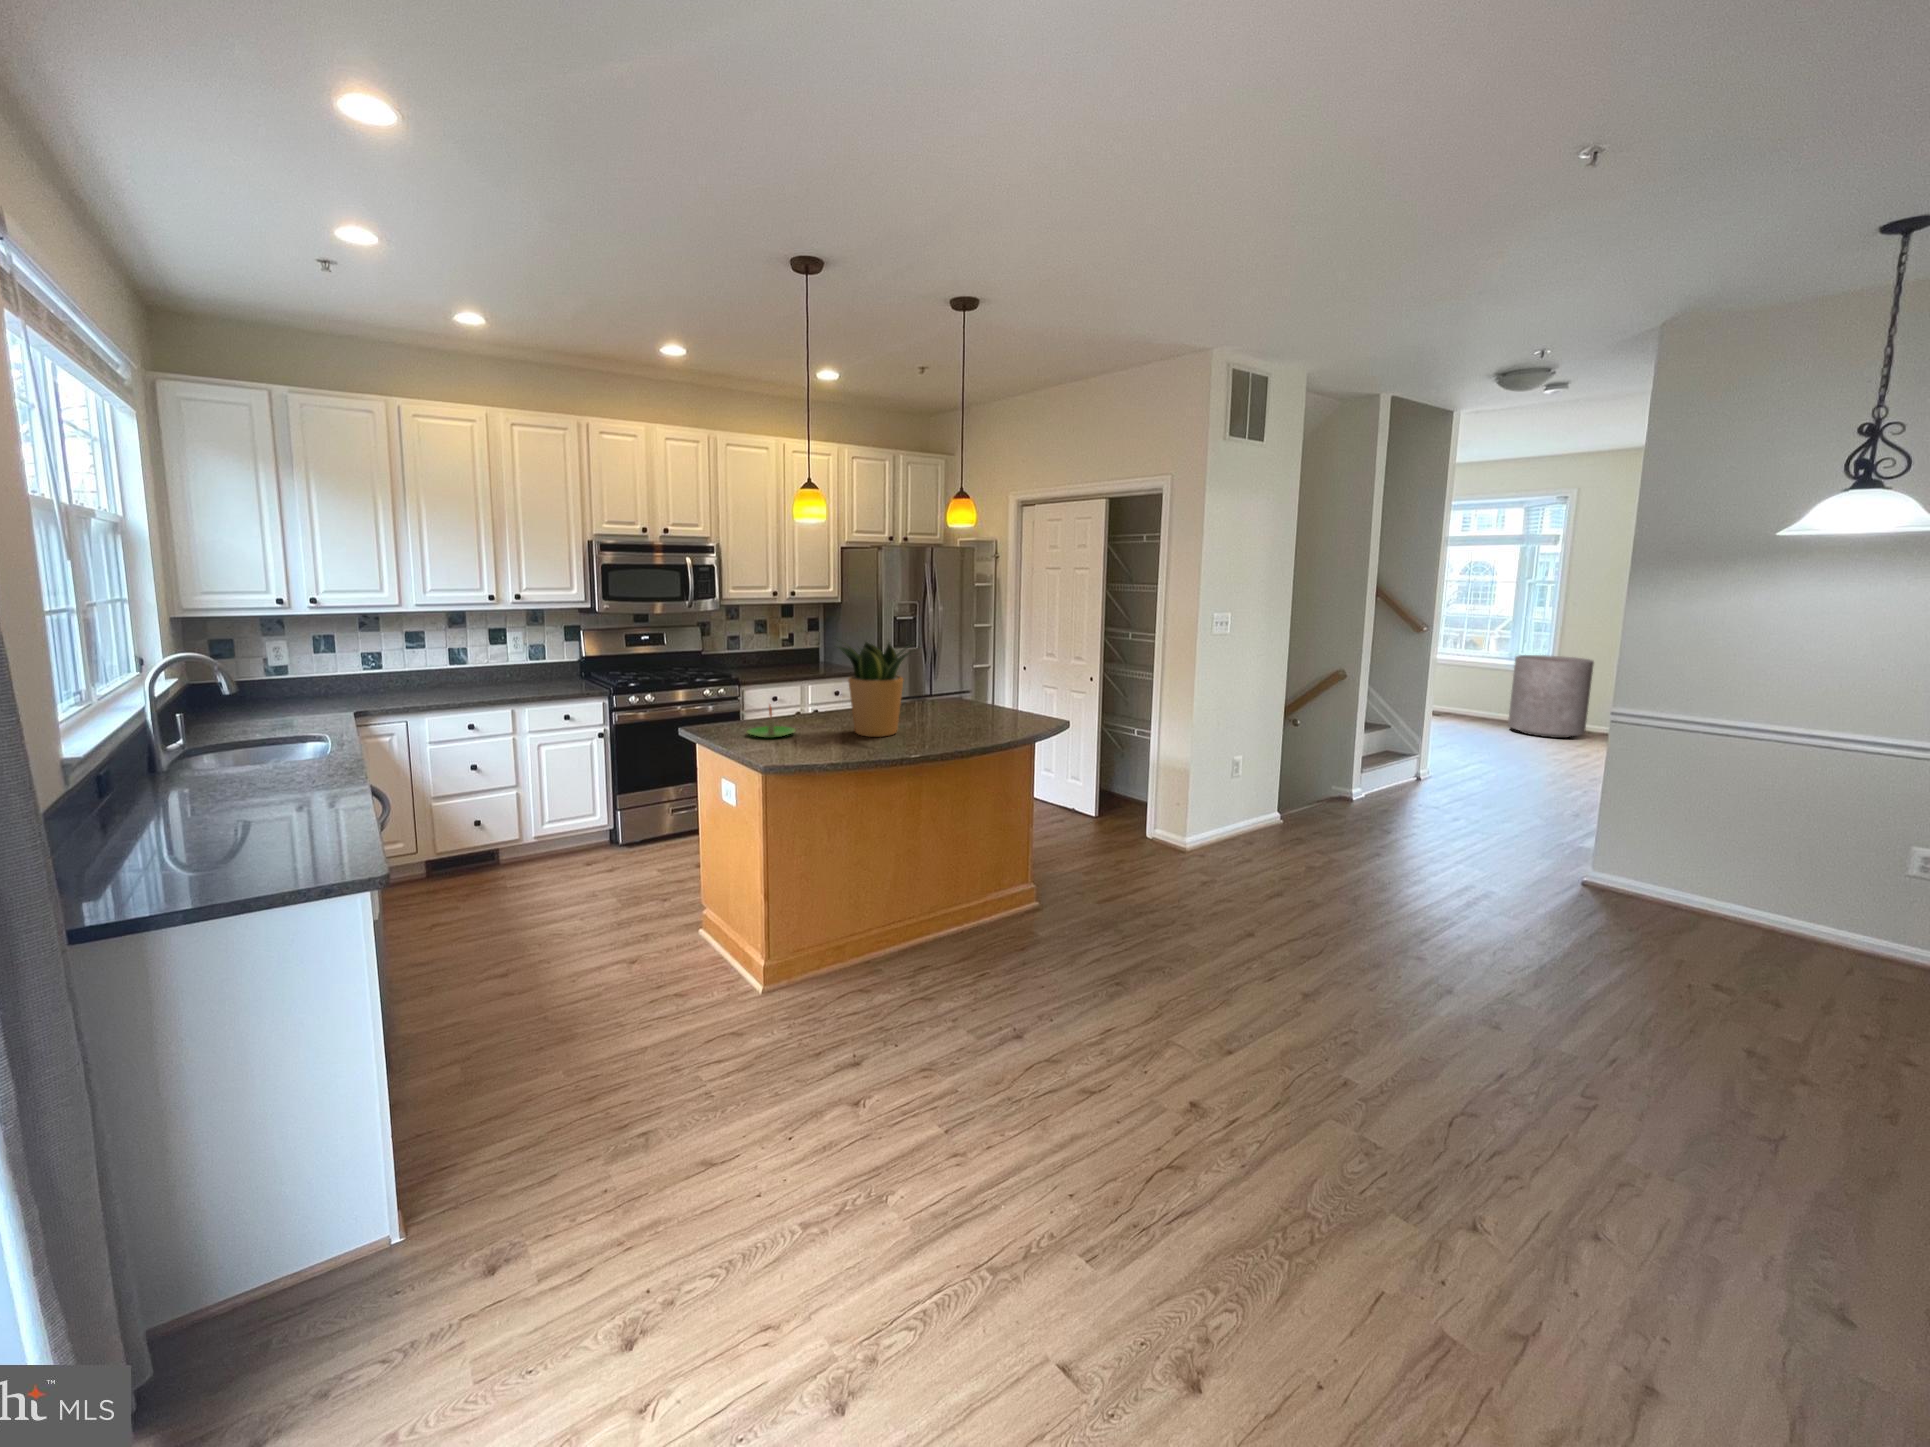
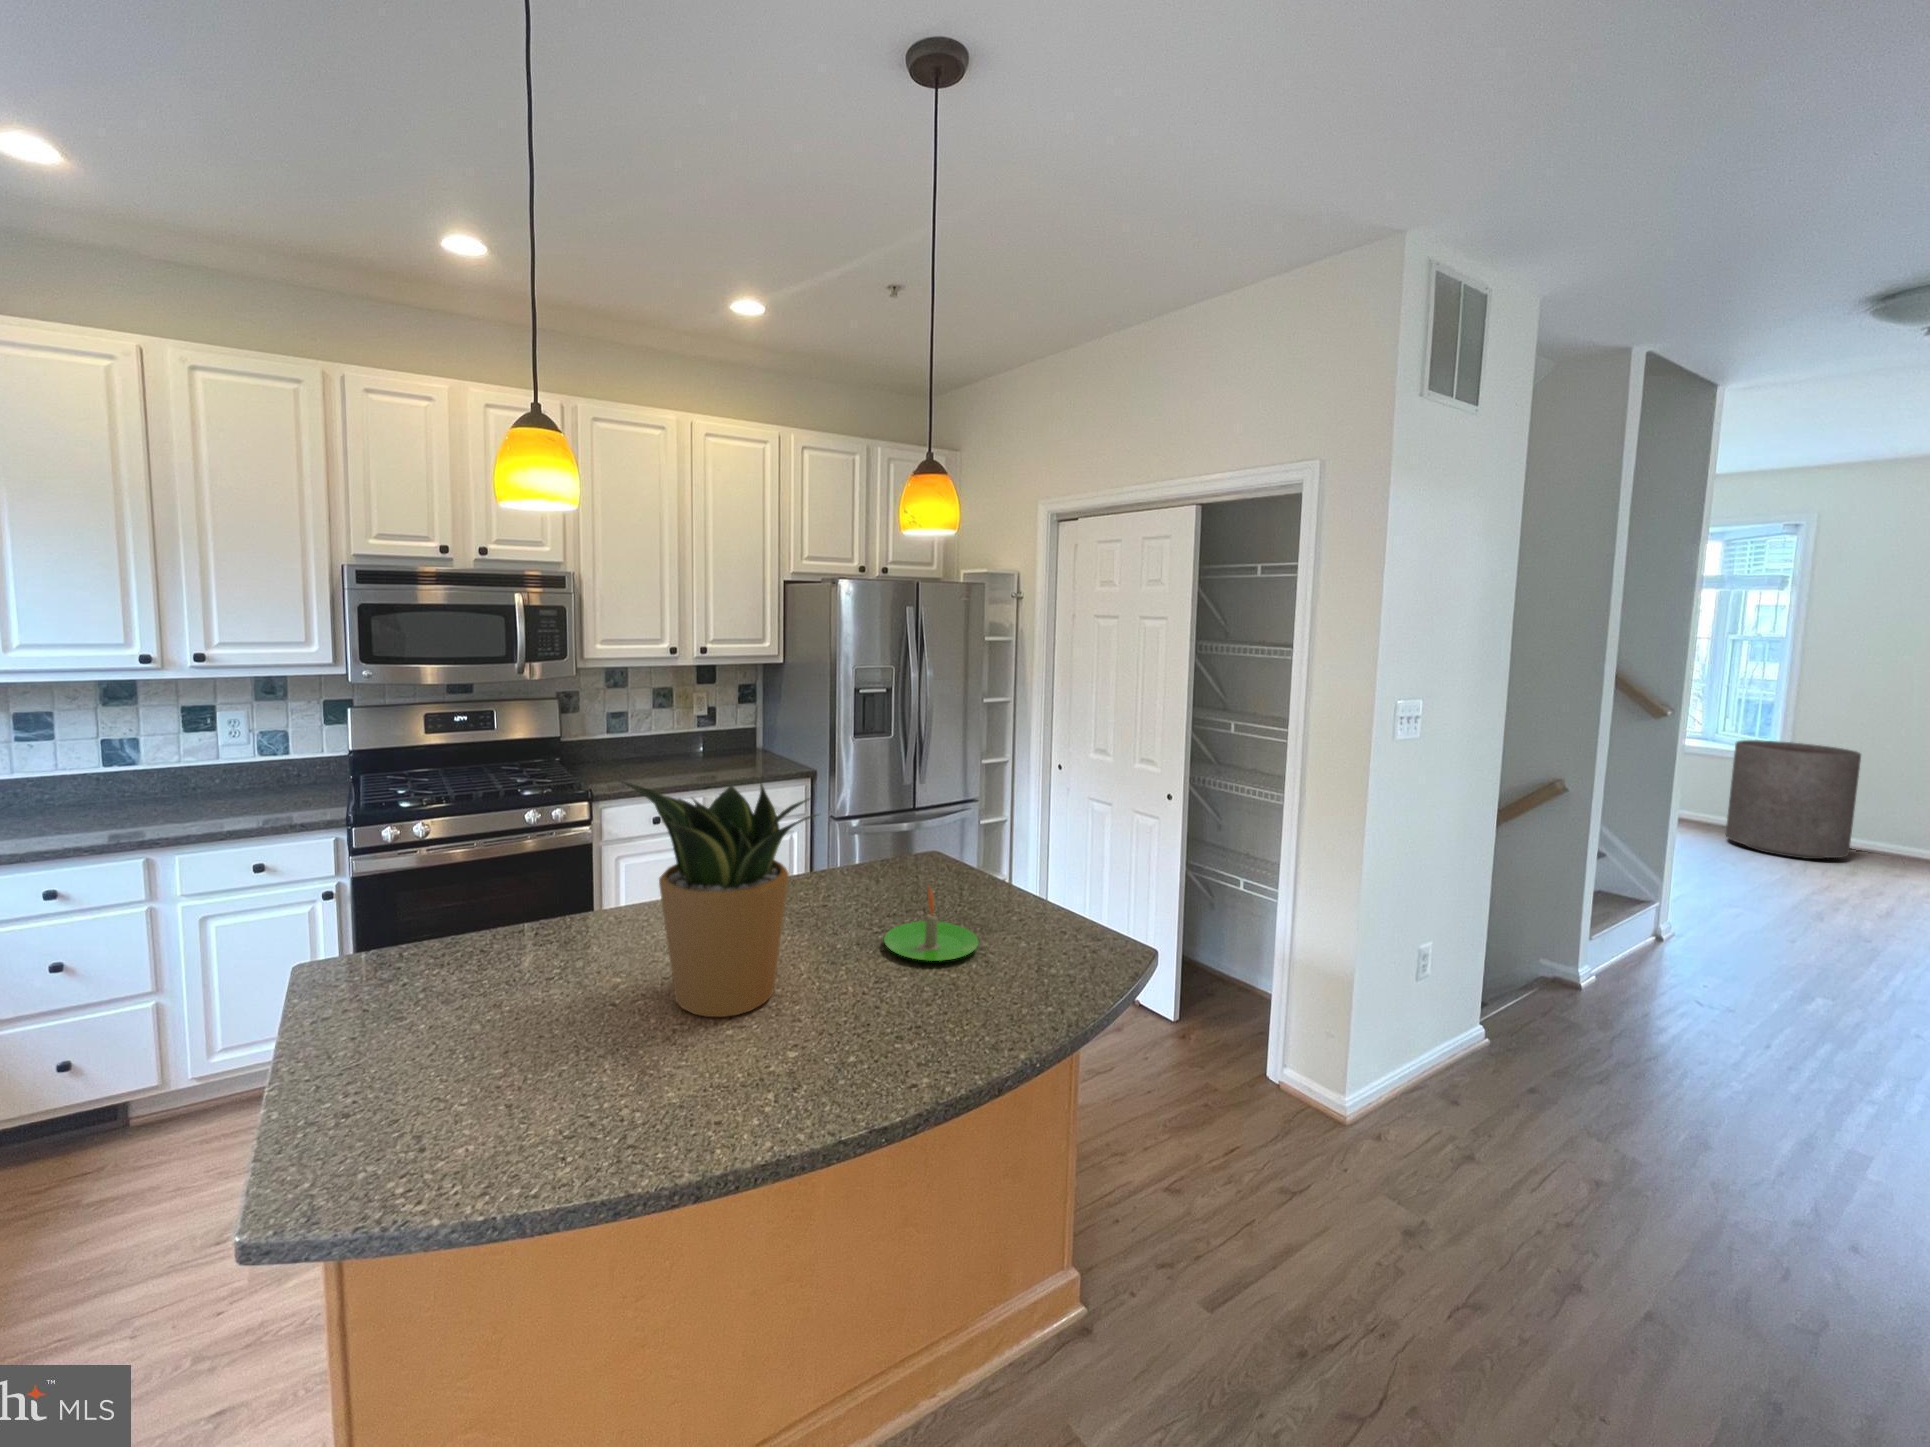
candle: present [747,705,795,738] -> present [884,887,979,961]

